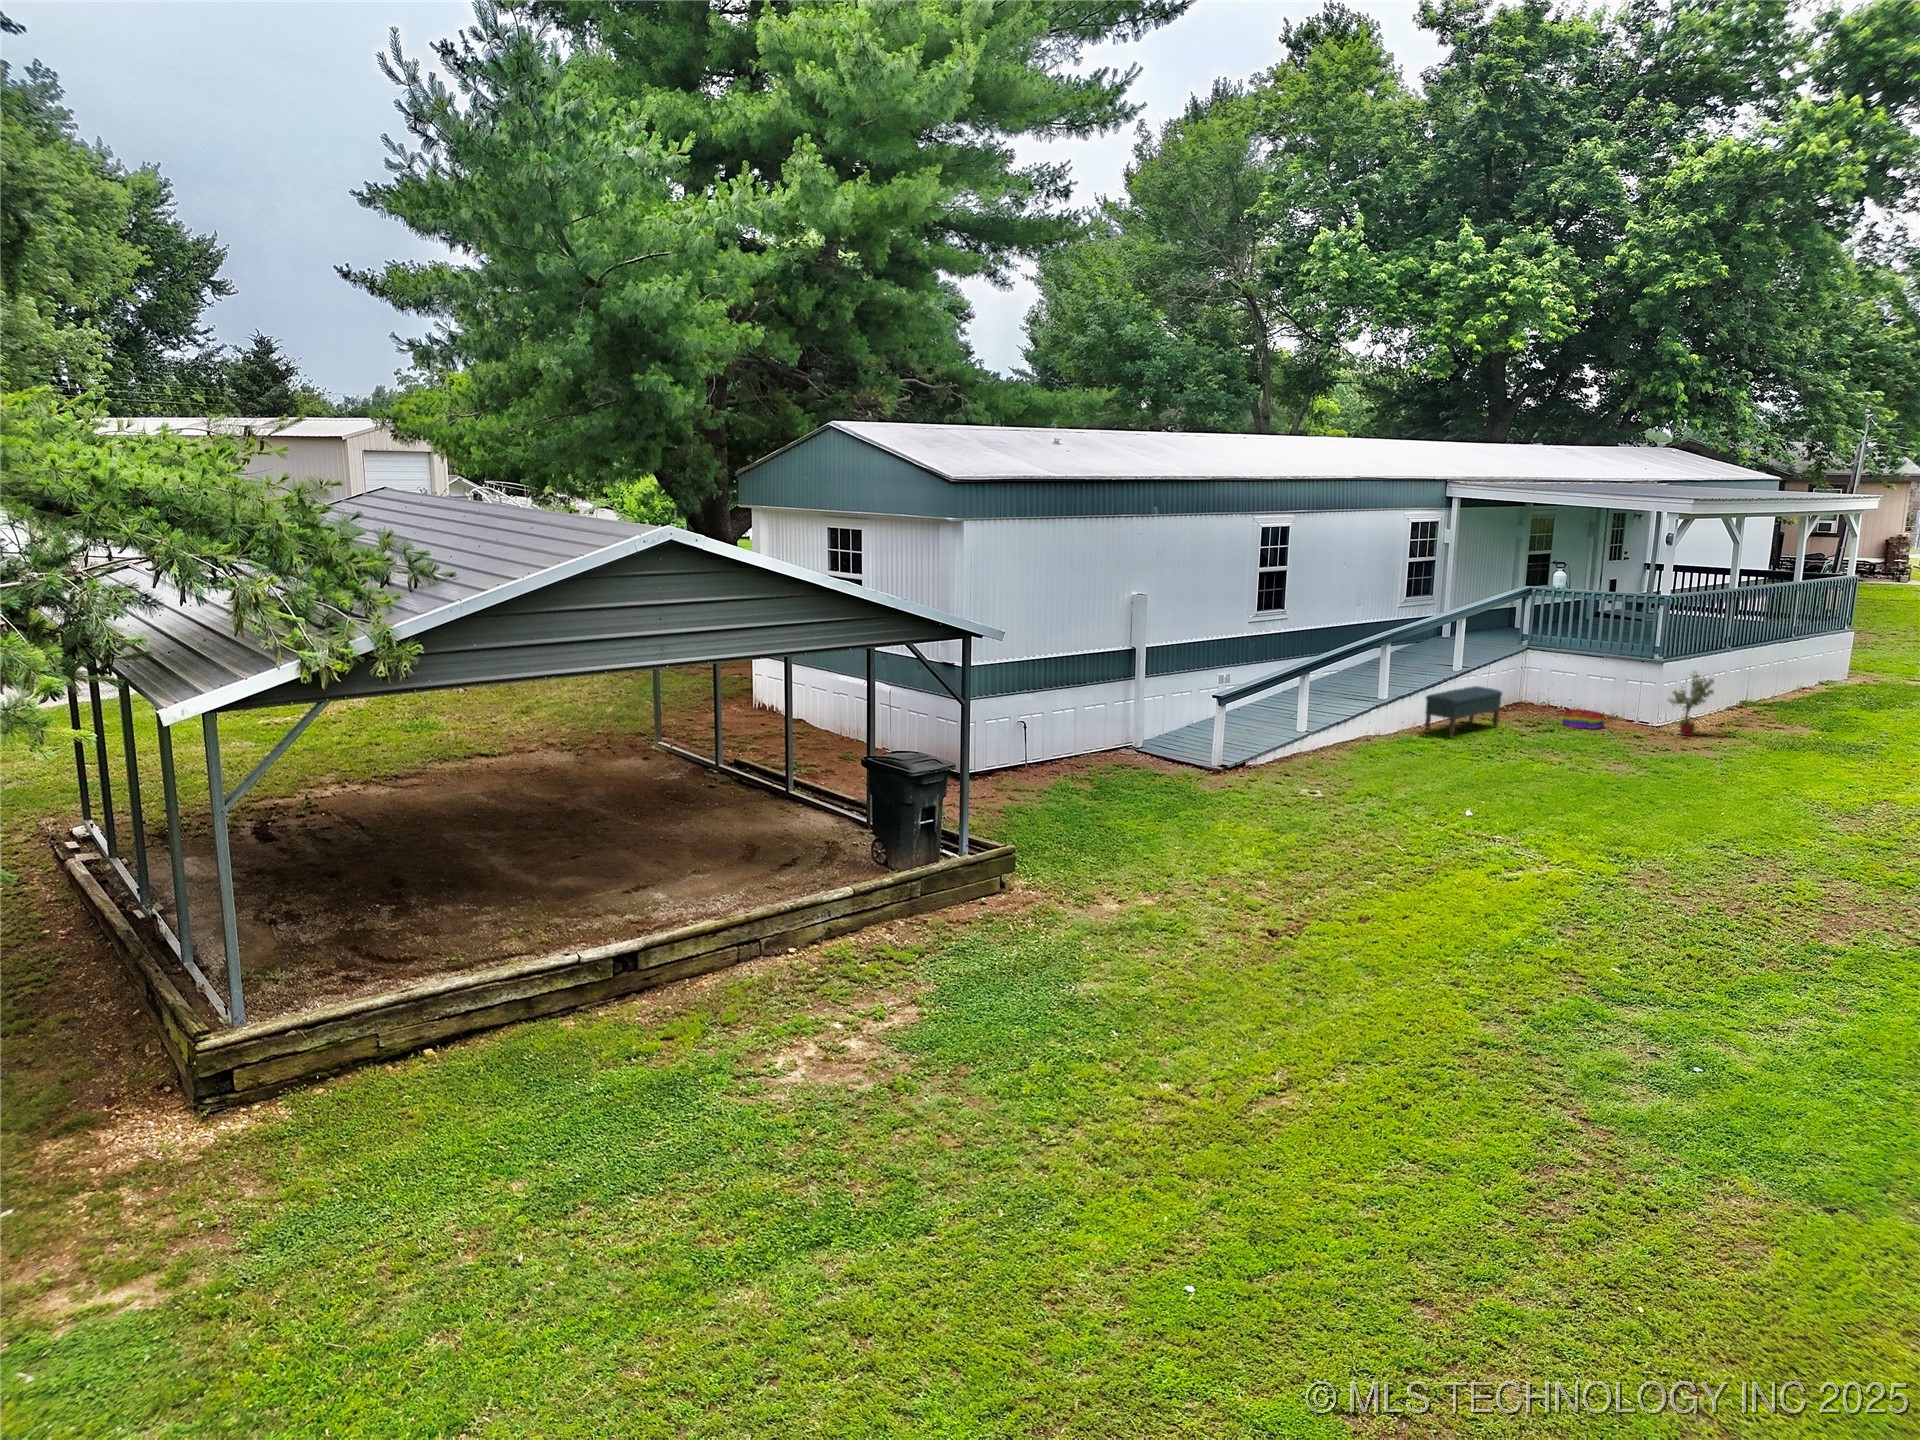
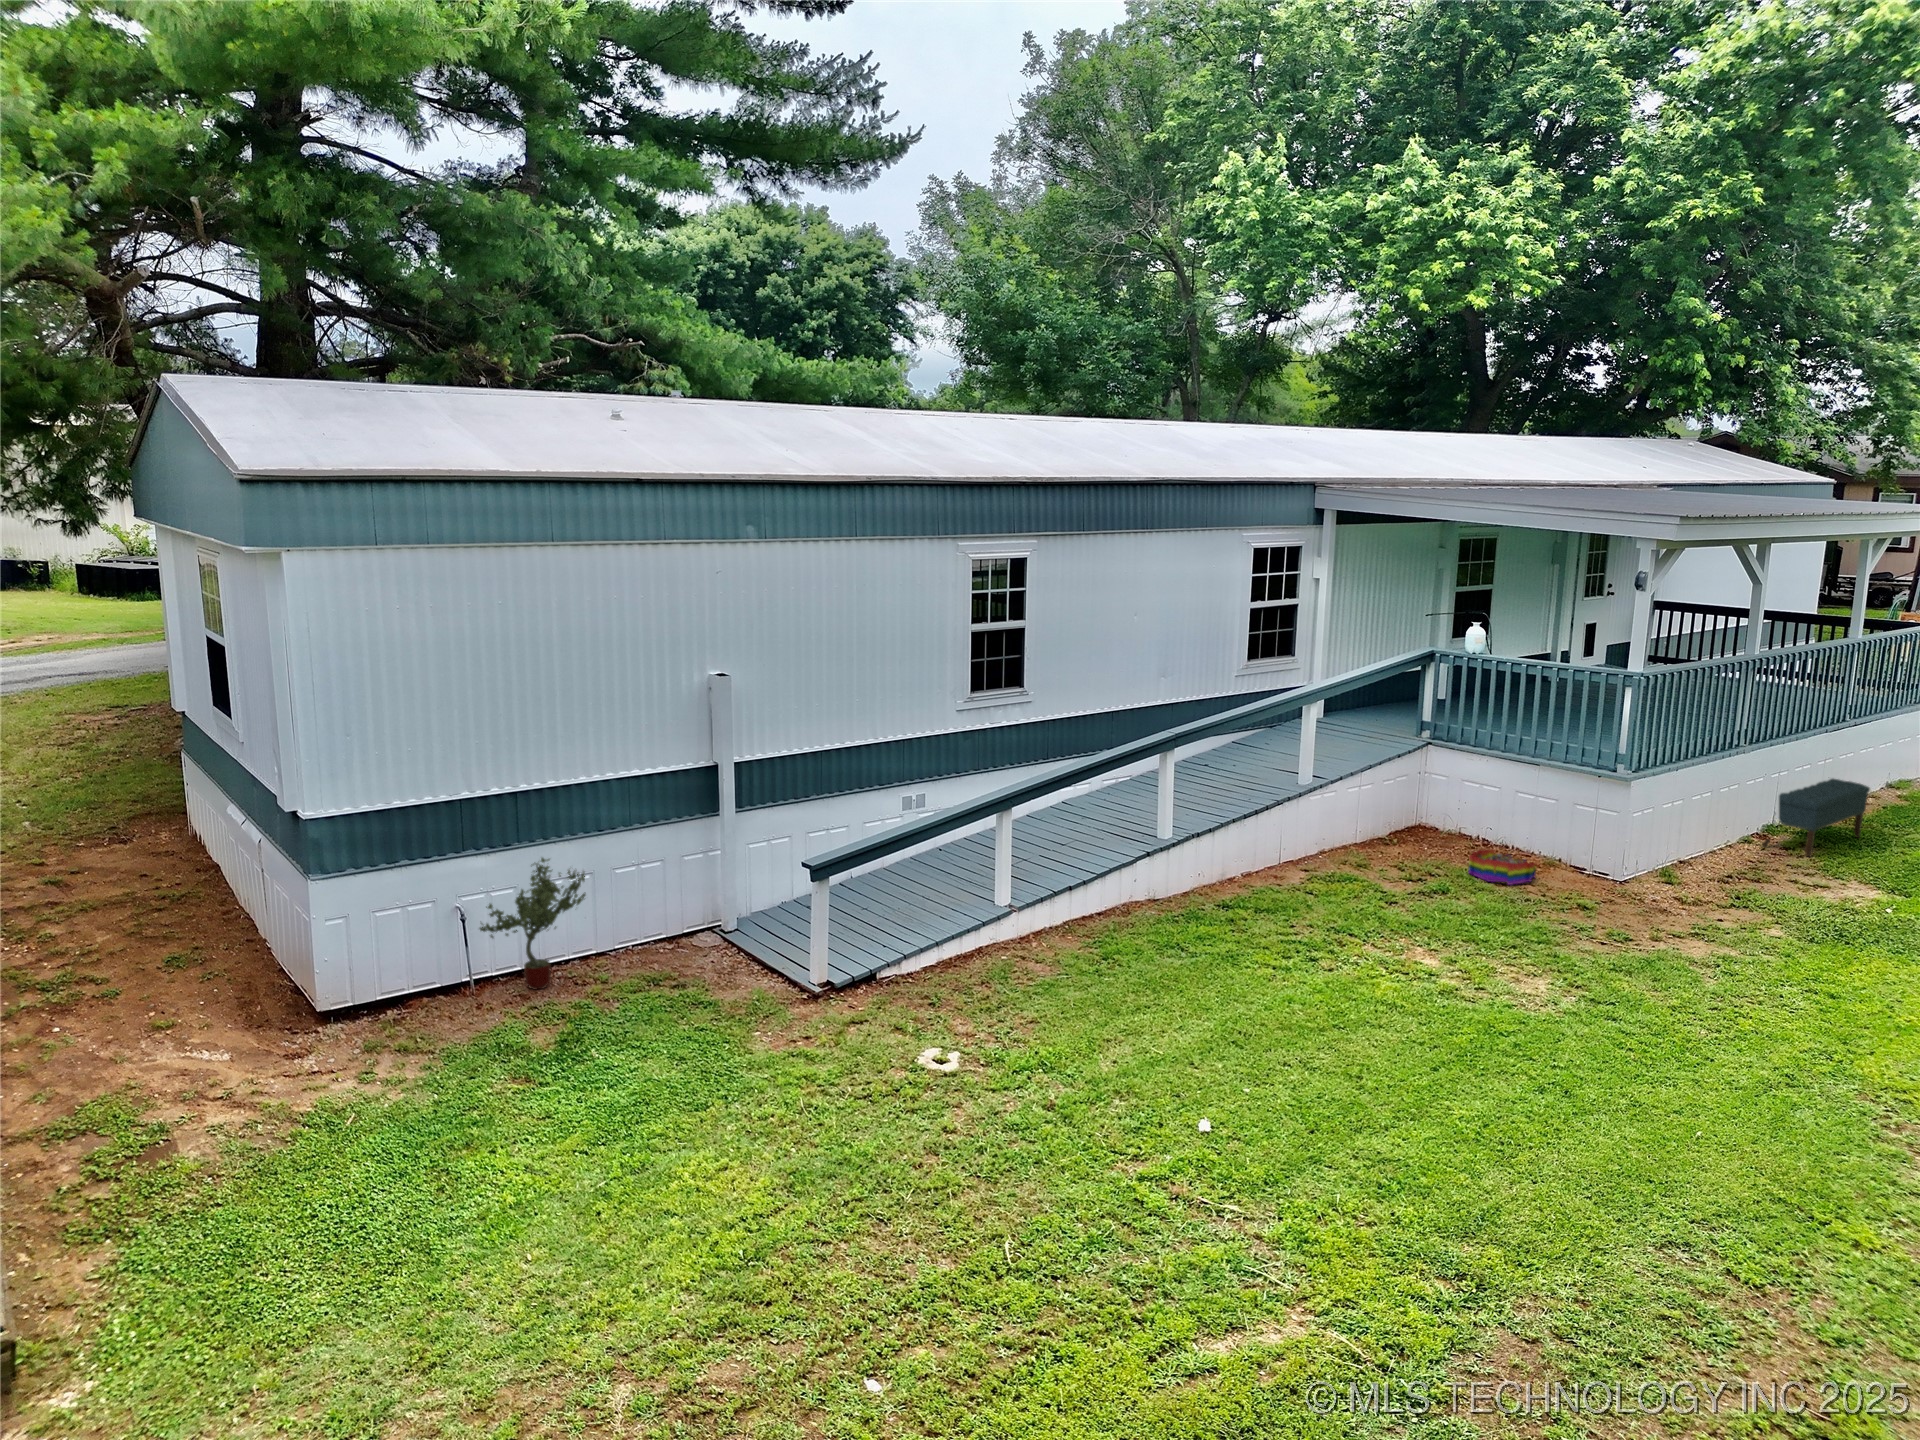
potted tree: present [1669,671,1714,736] -> present [480,858,585,990]
bench: present [1425,686,1502,737] -> present [1762,779,1870,857]

